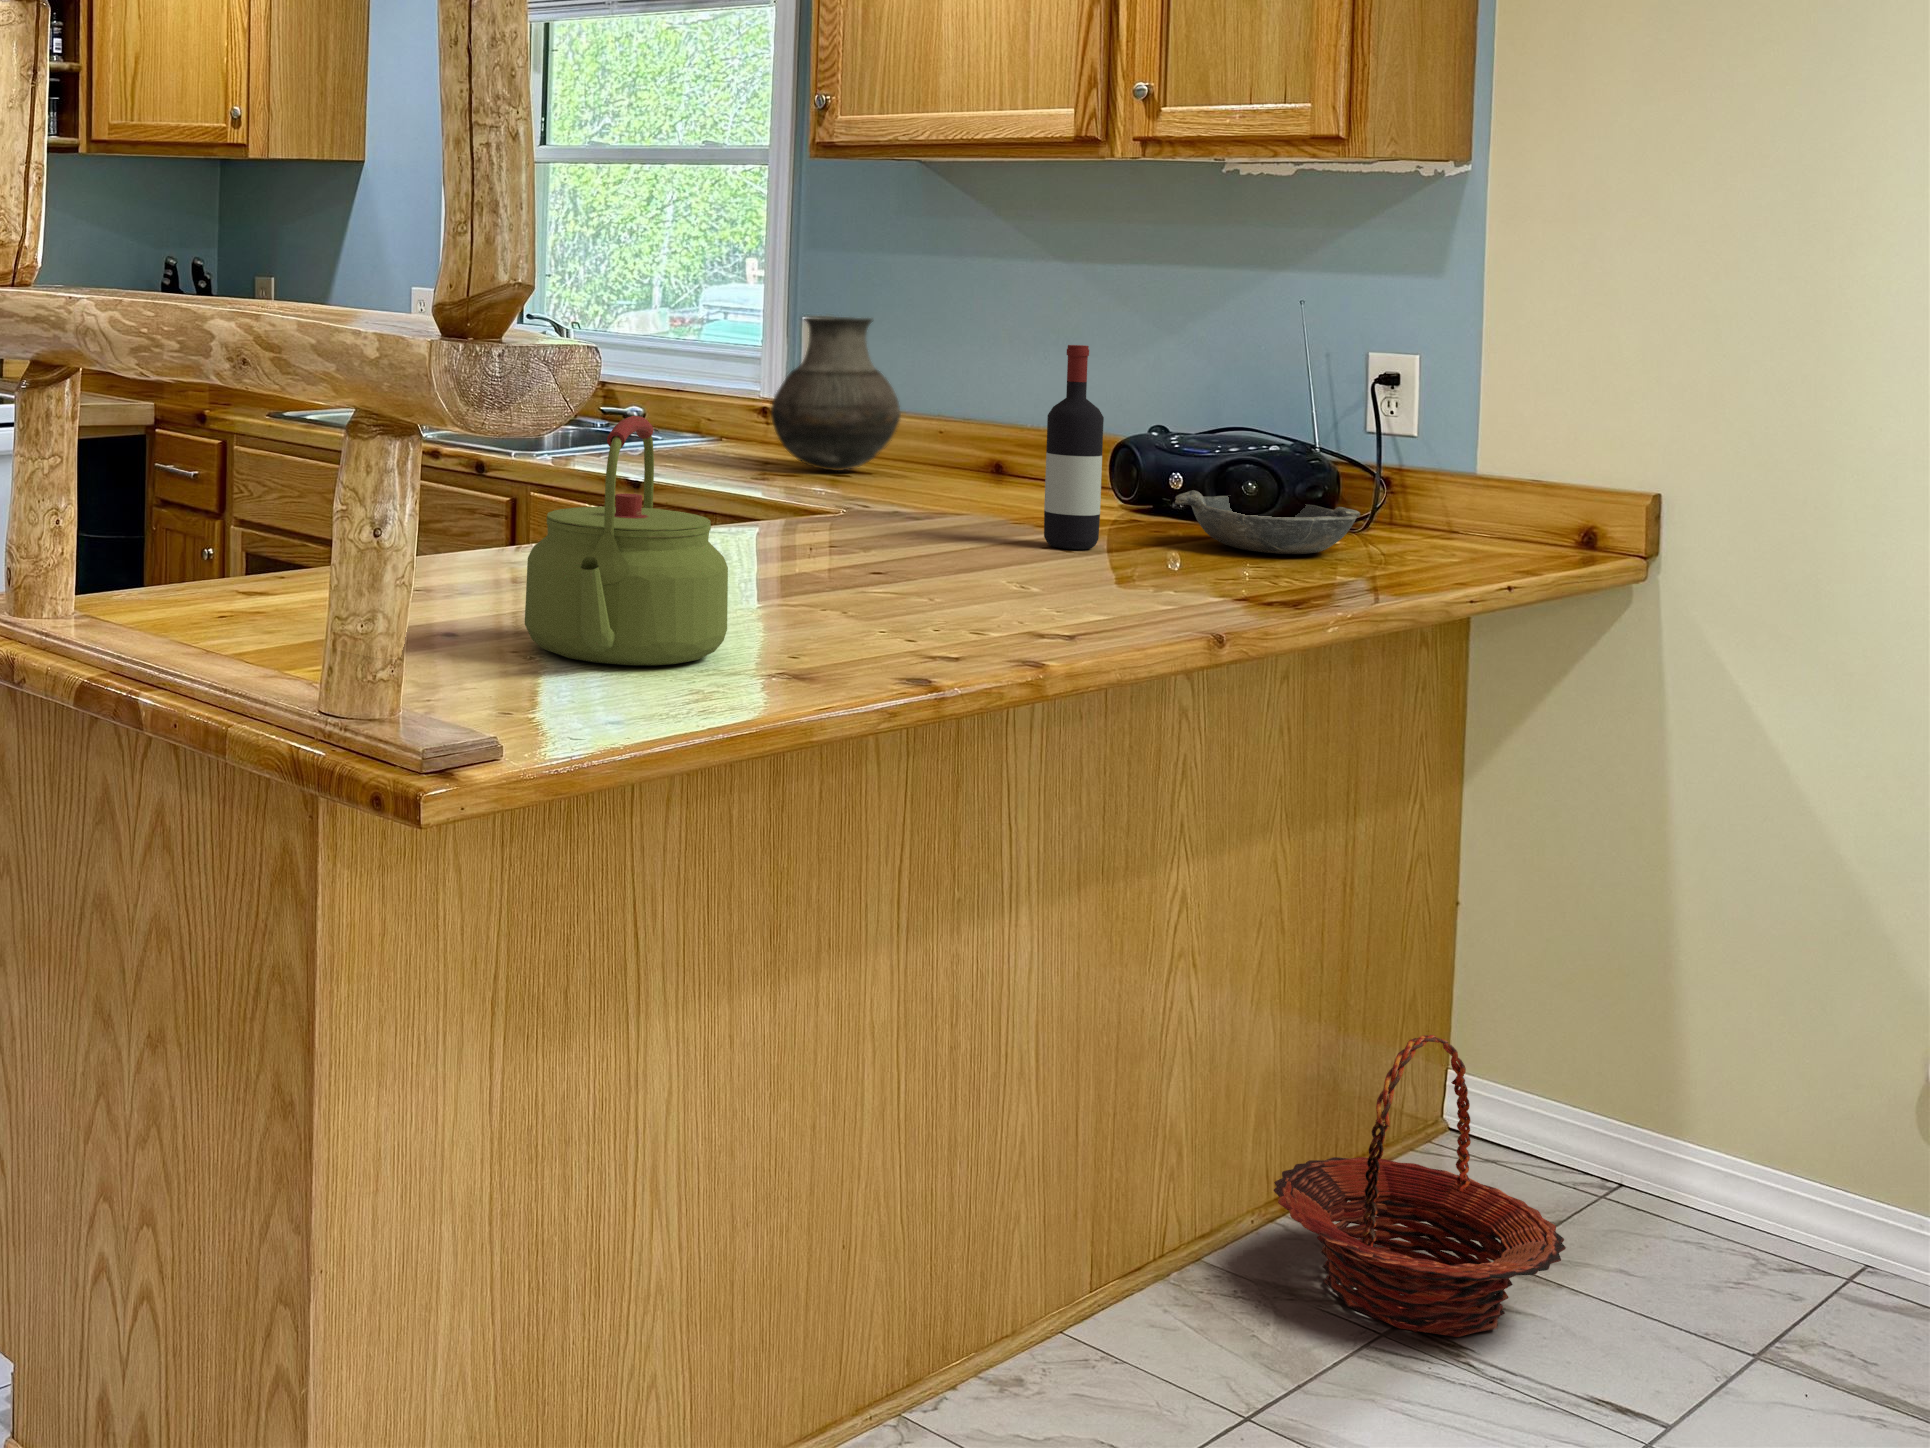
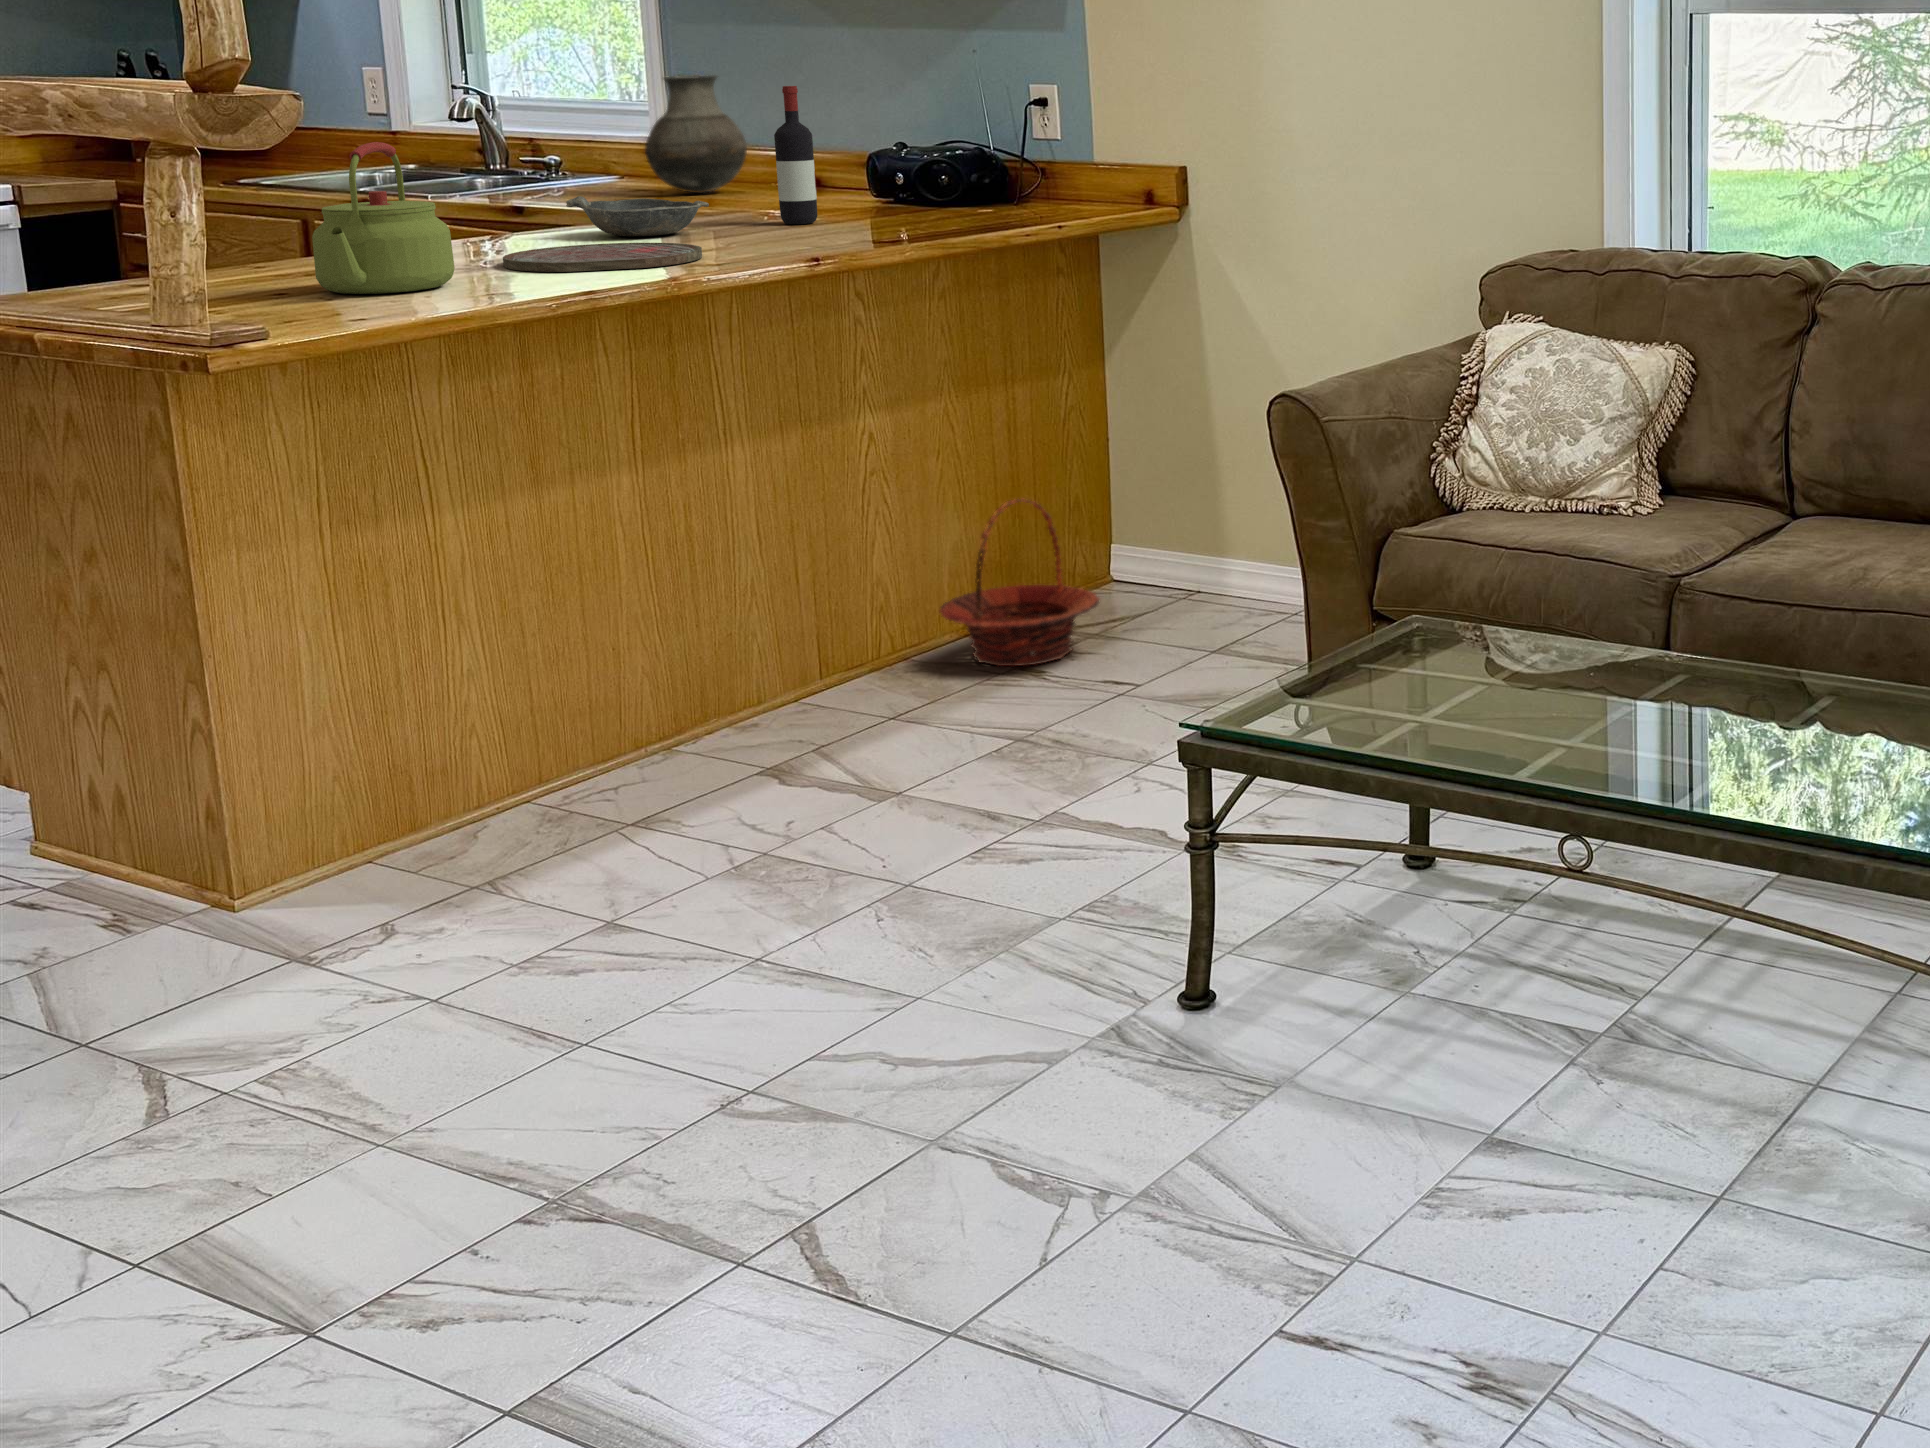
bowl: present [1175,490,1360,554] -> present [566,196,709,236]
cutting board: none [744,575,1044,639] -> present [503,243,702,272]

